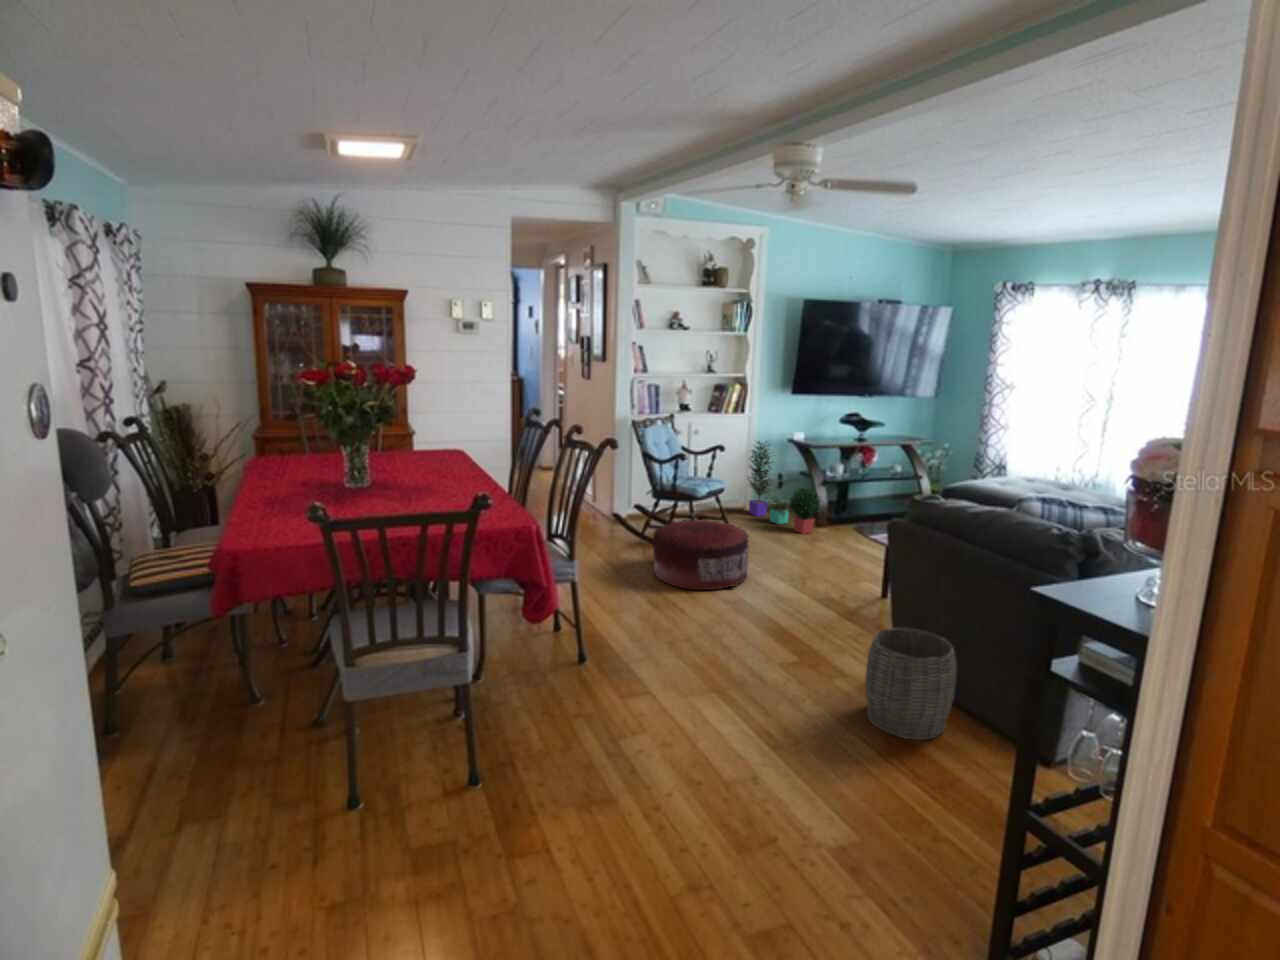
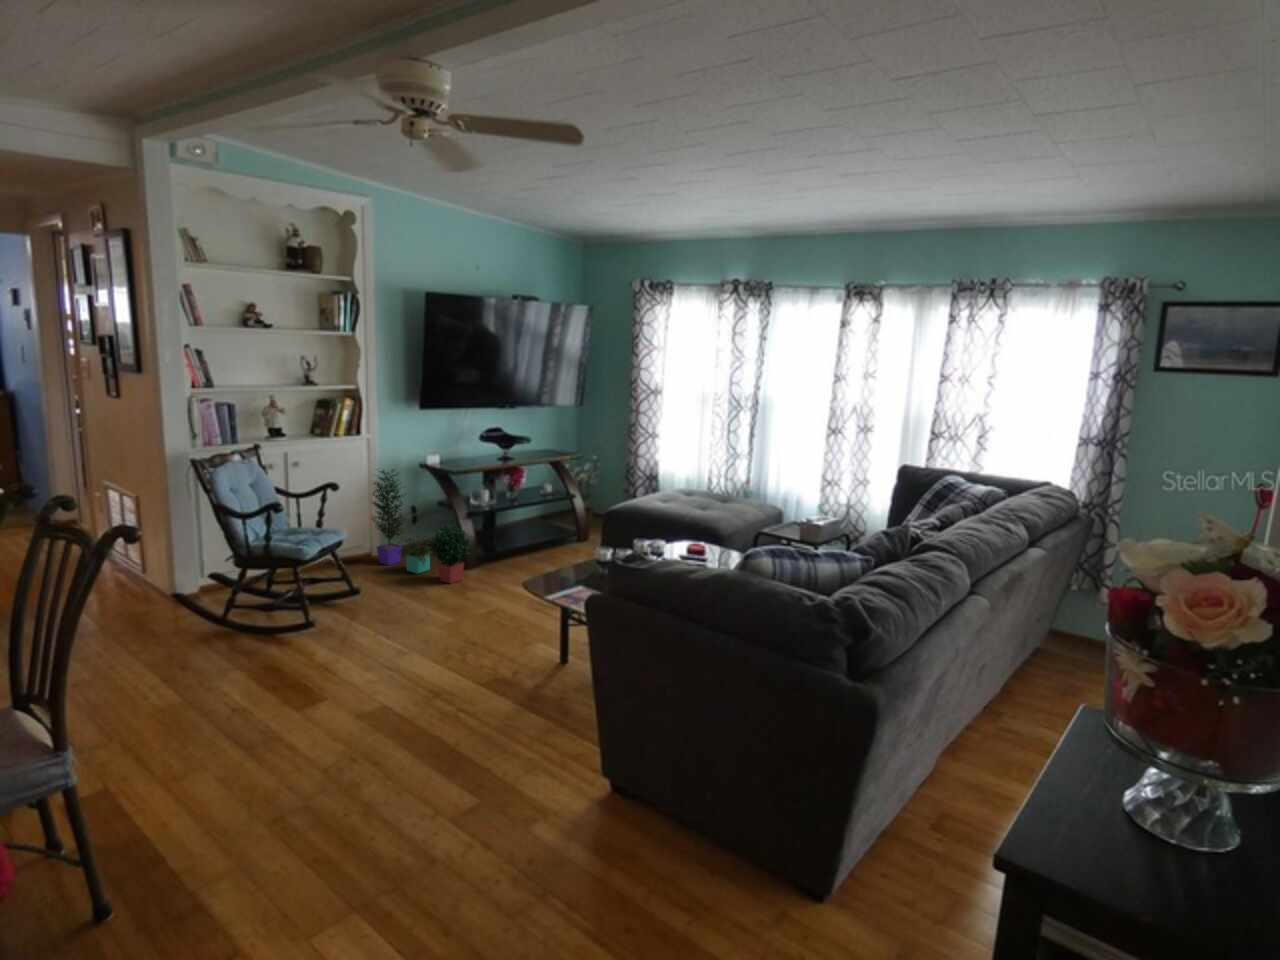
pouf: present [653,519,749,590] -> none [238,593,389,707]
woven basket: present [865,628,956,740] -> none [583,743,699,910]

